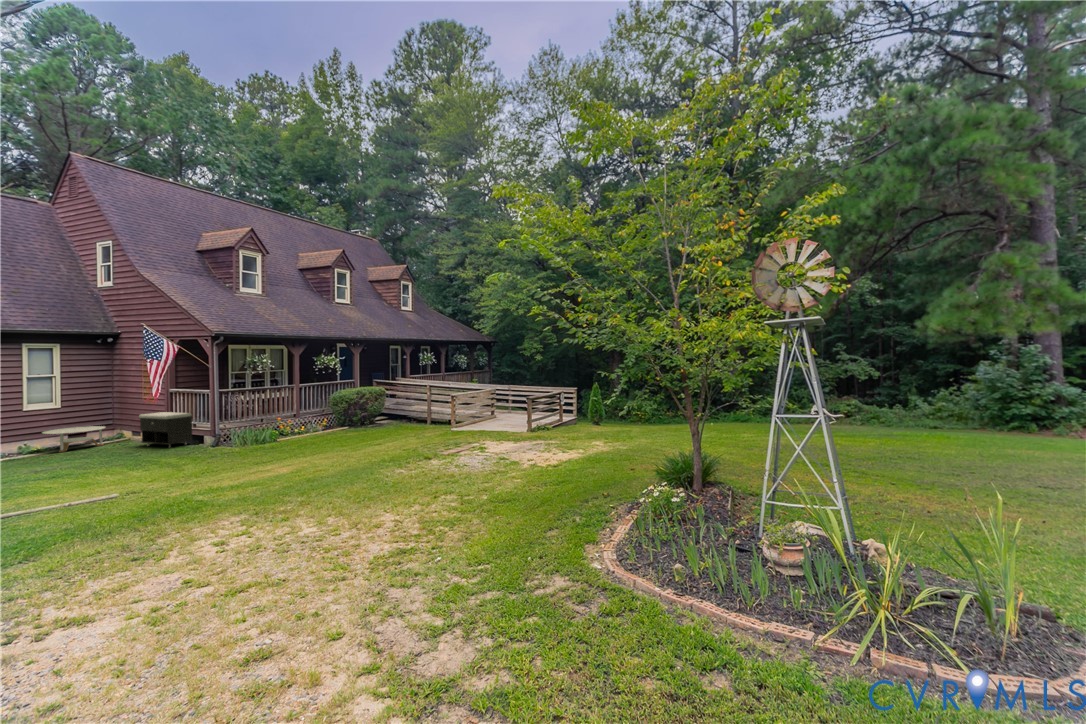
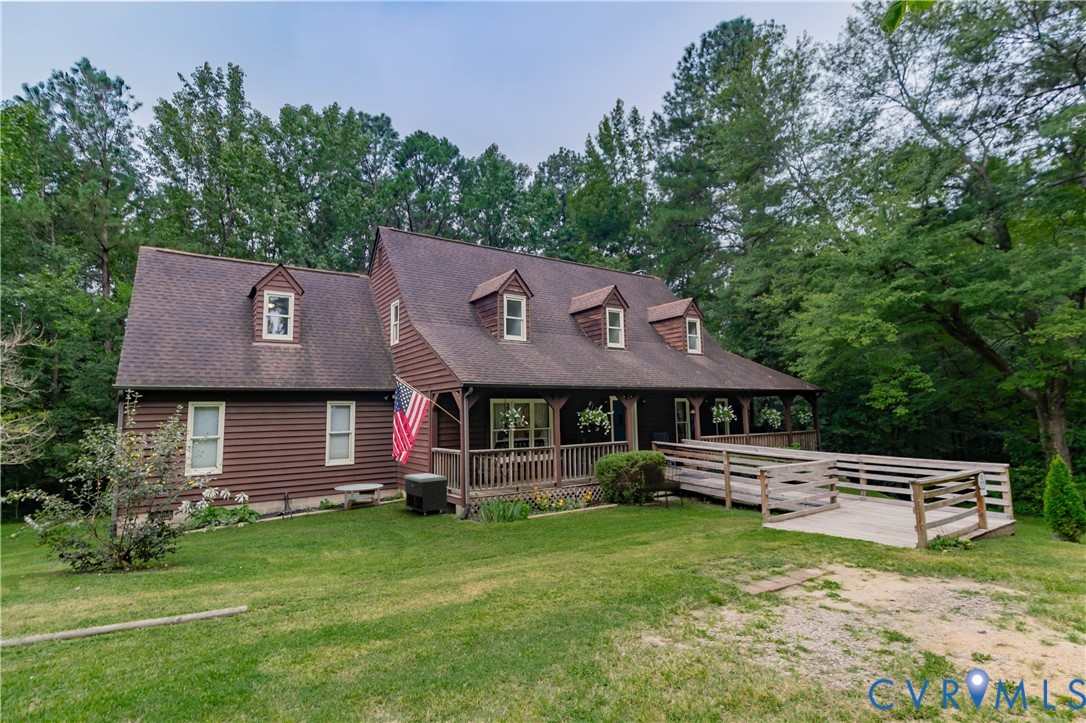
armchair: none [366,396,398,426] -> present [640,463,683,508]

